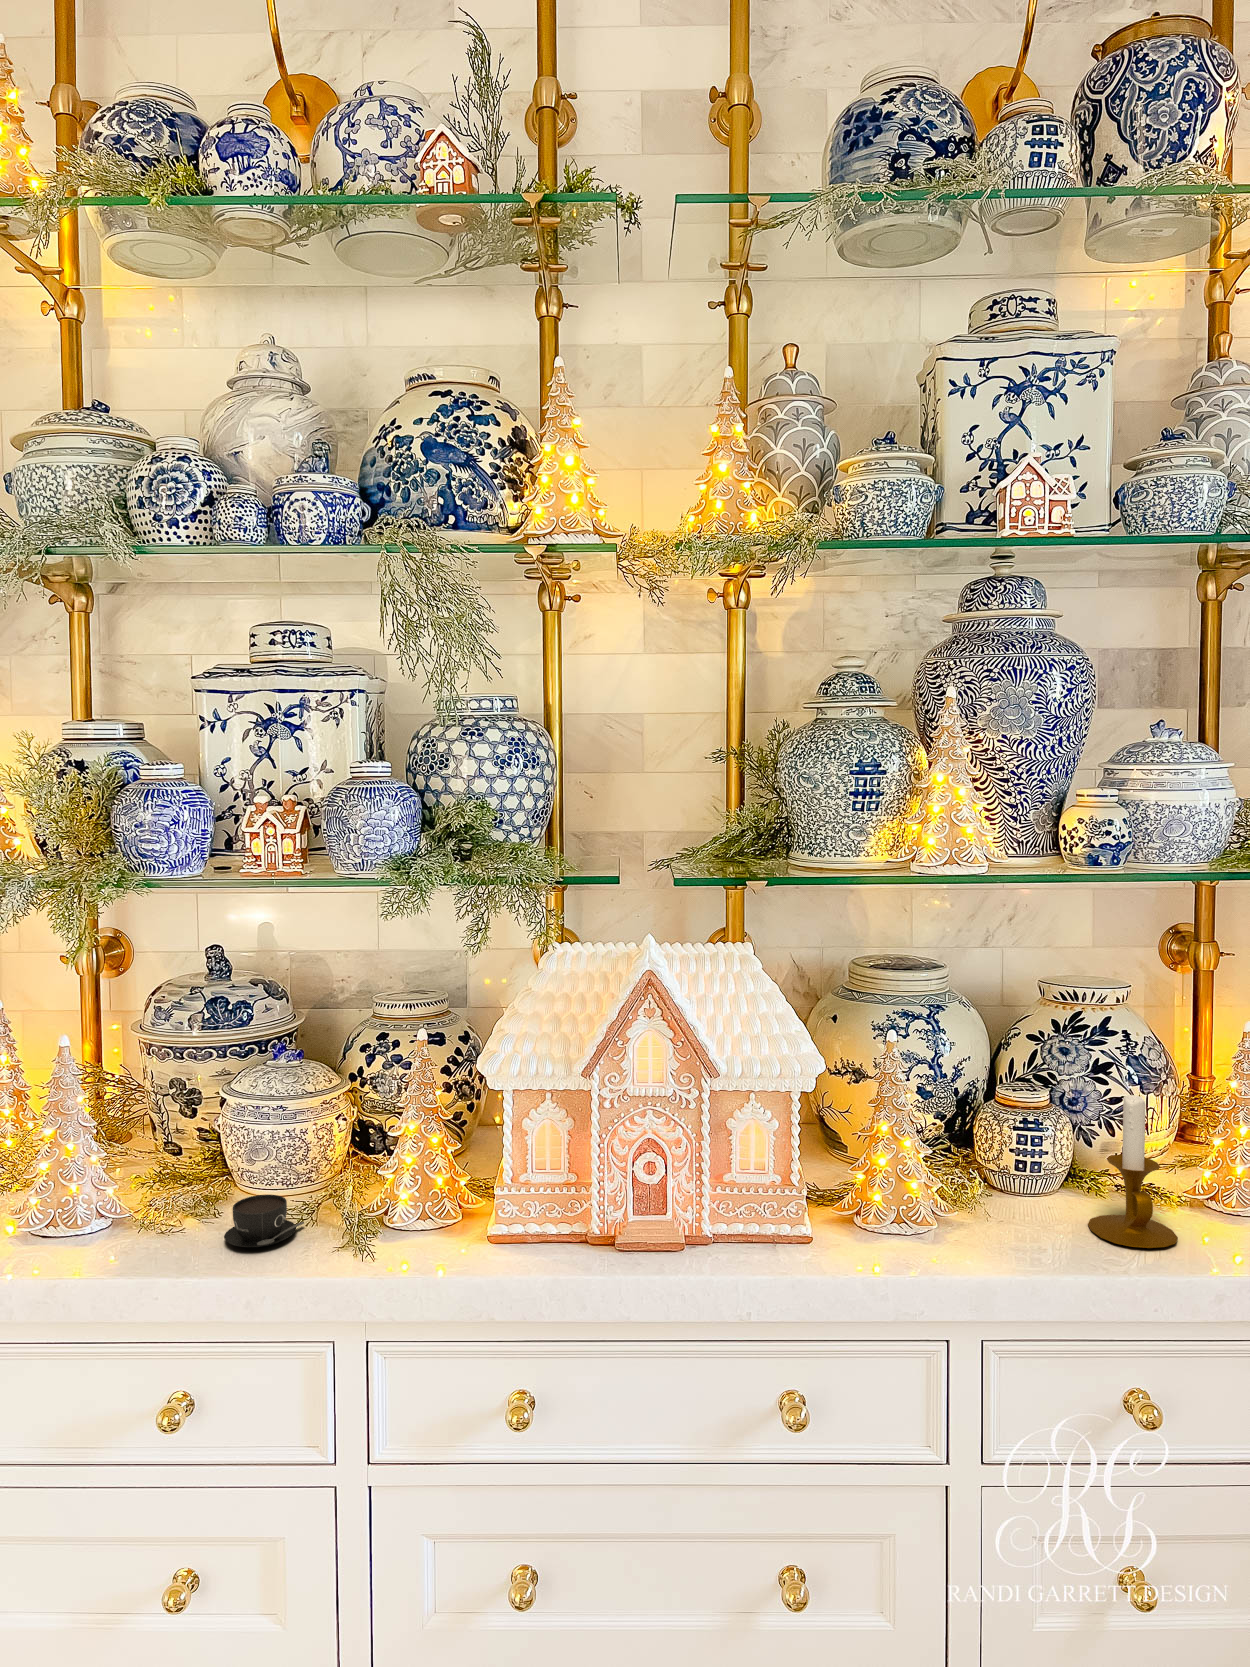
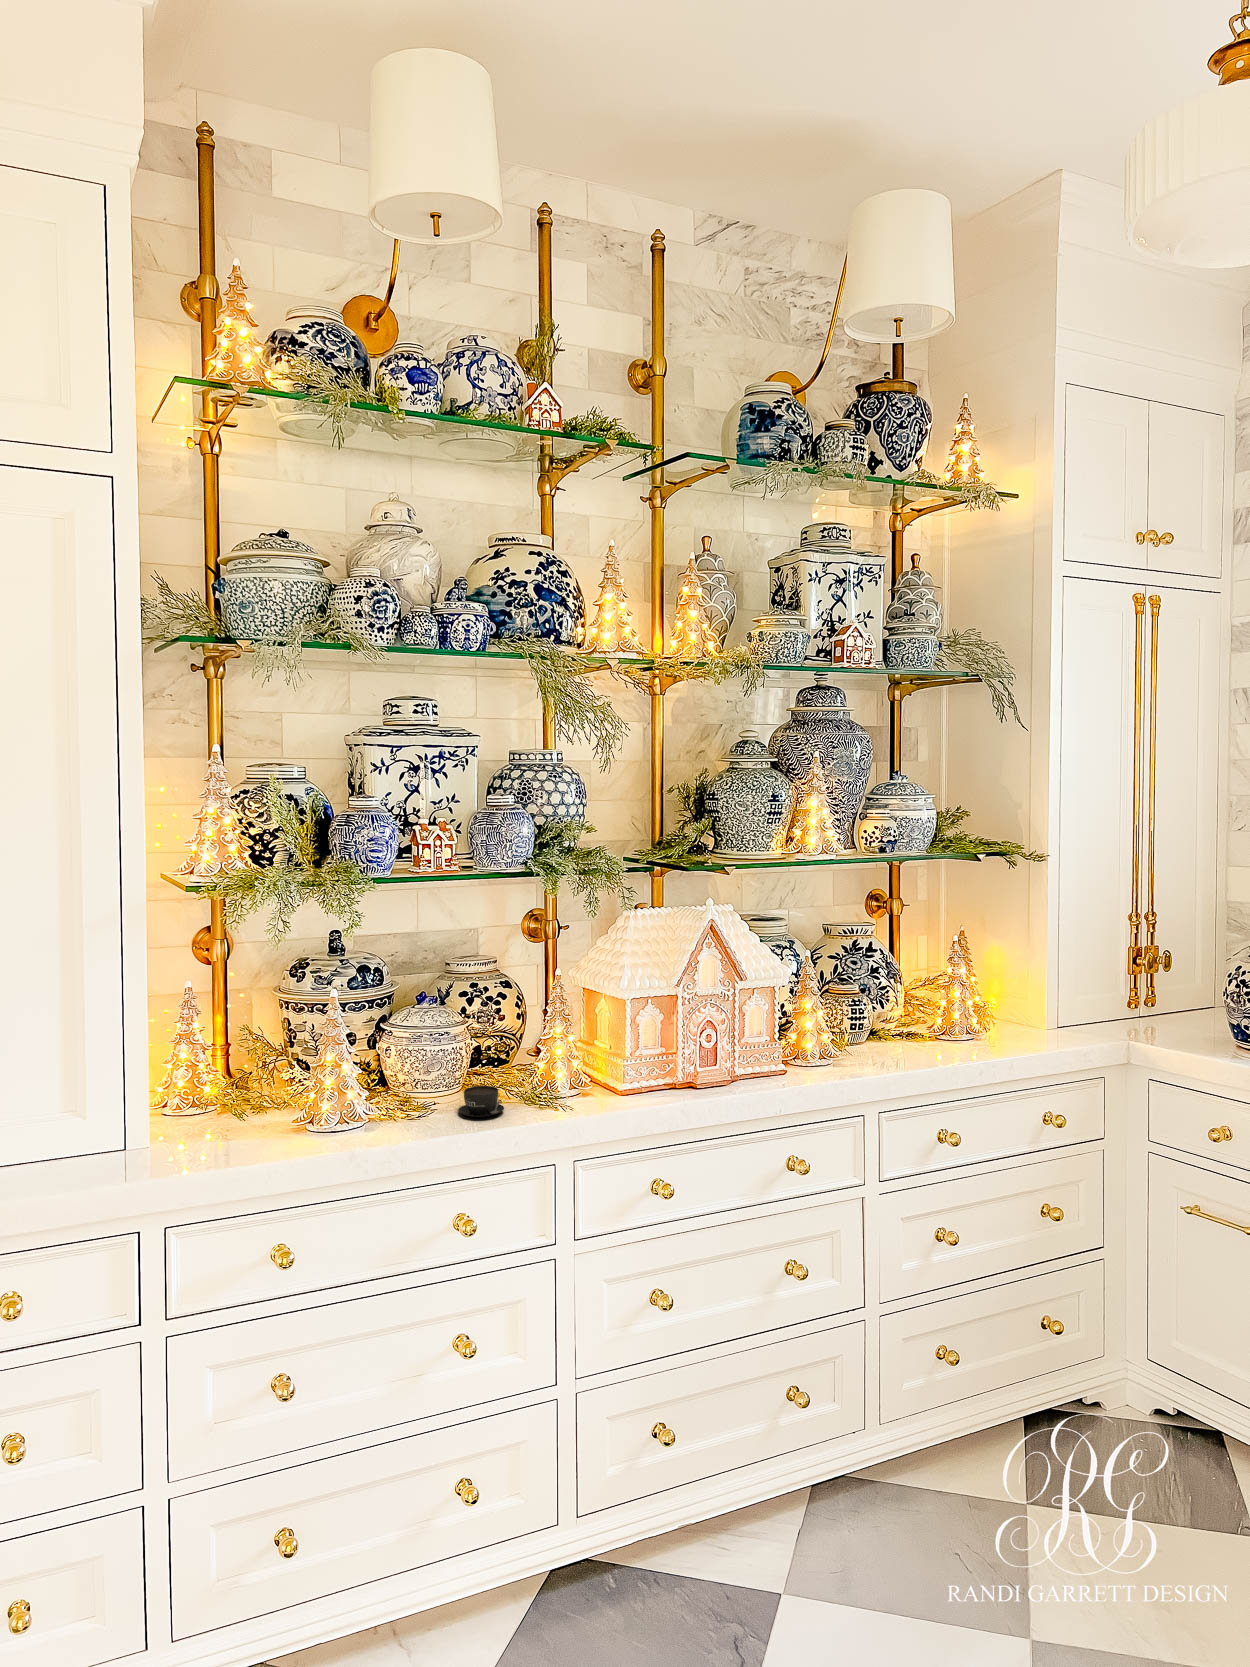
candlestick: present [1088,1095,1178,1248] -> none [900,973,947,1051]

